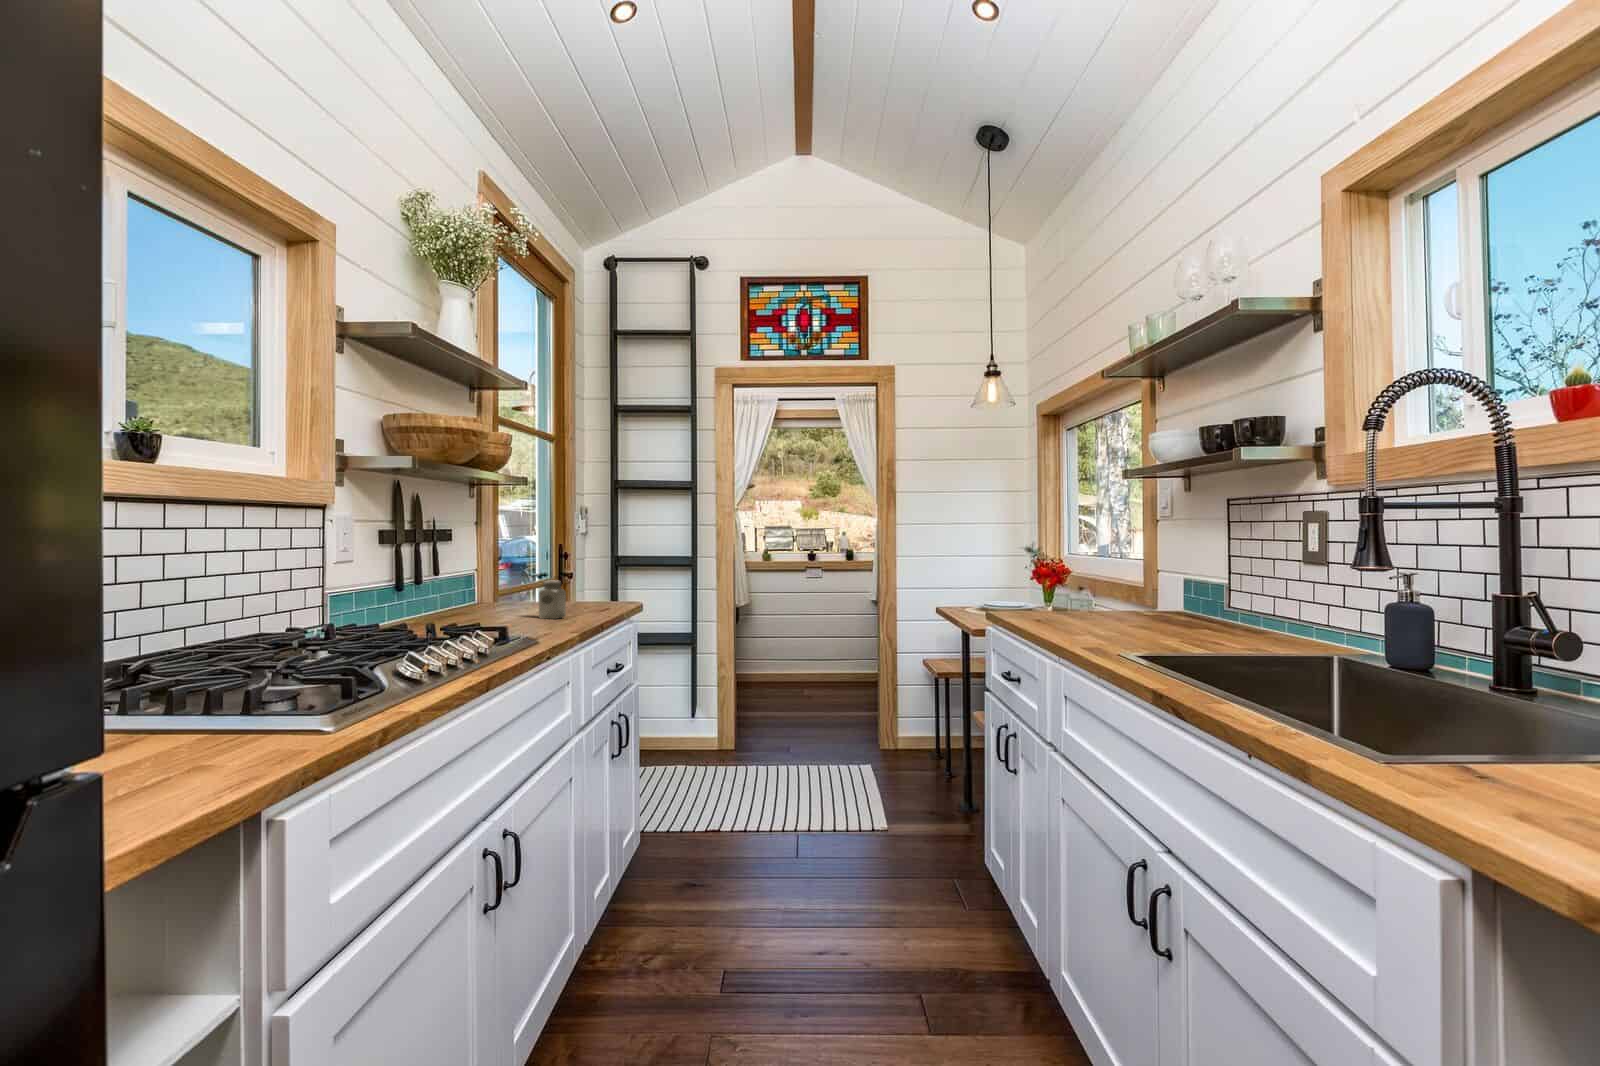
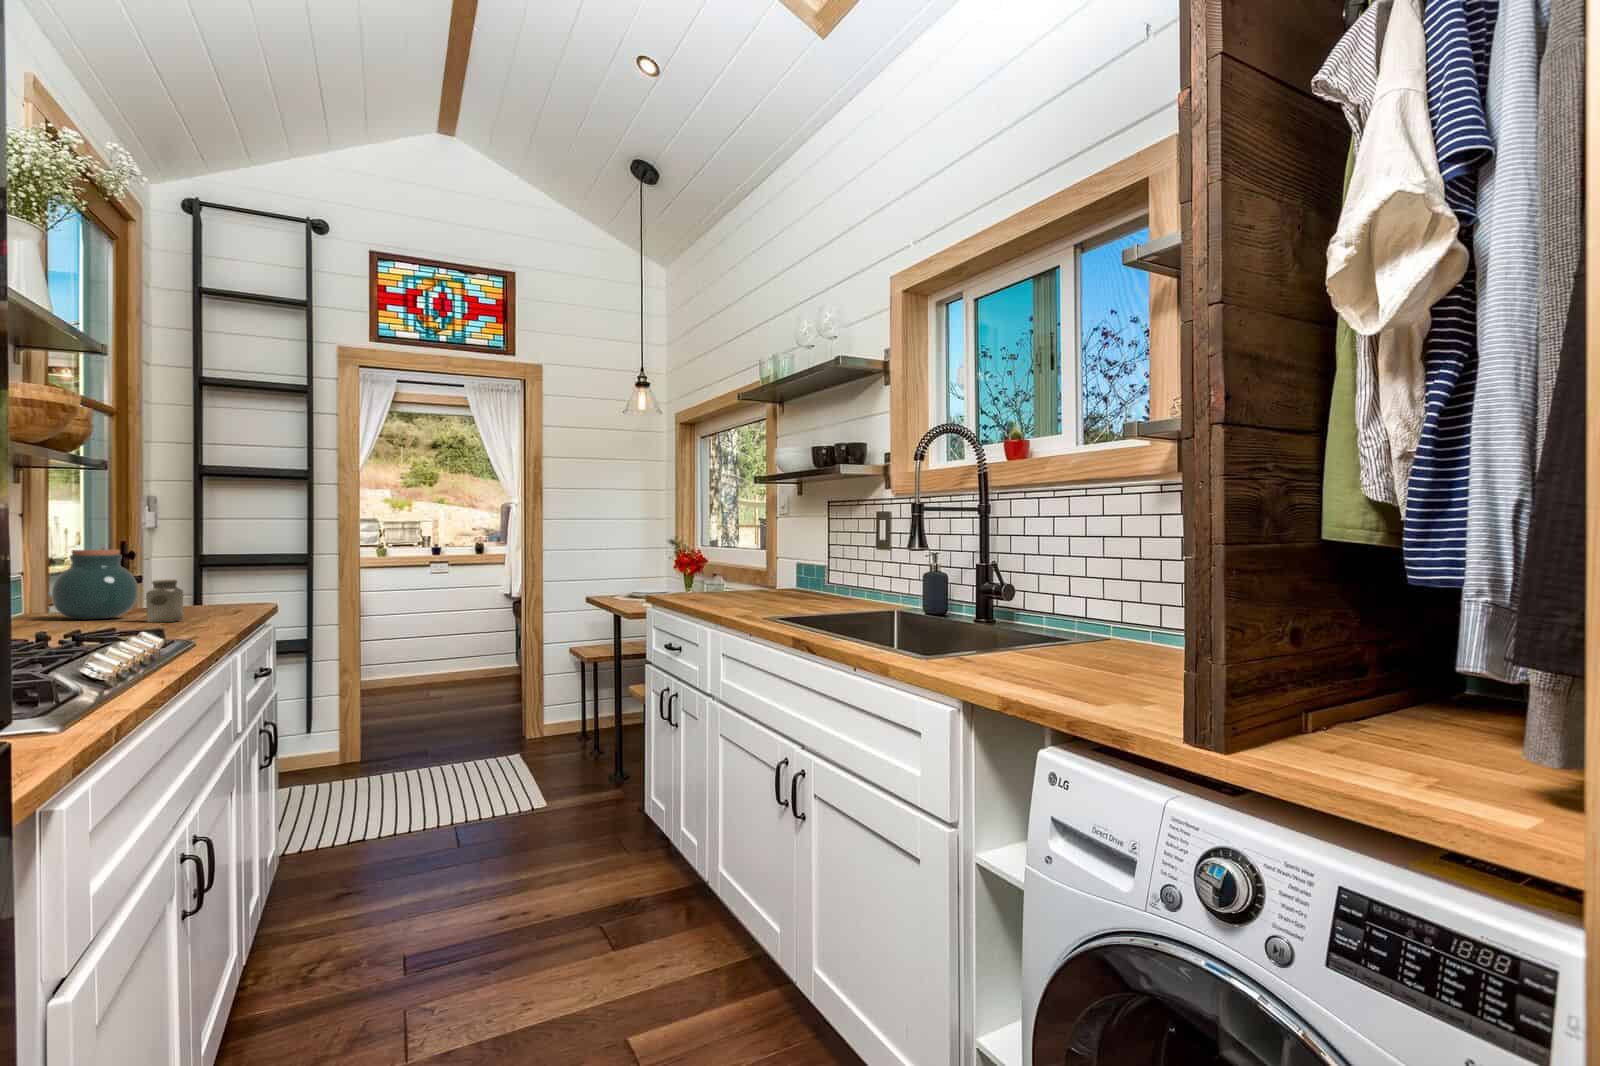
jar: none [483,554,540,613] -> present [52,550,138,620]

